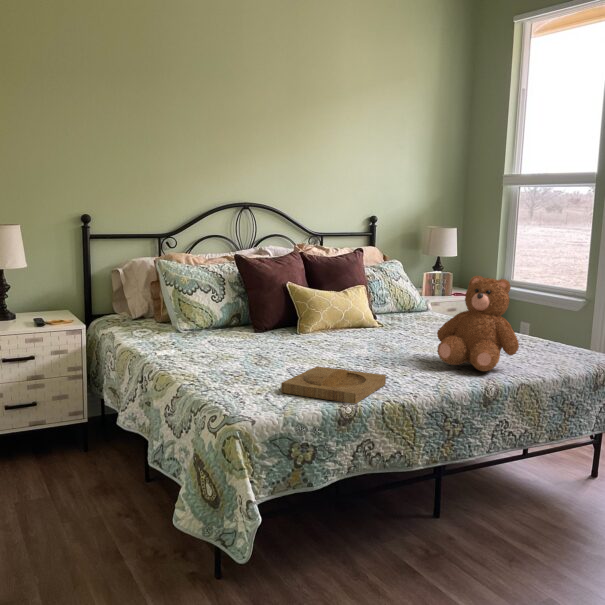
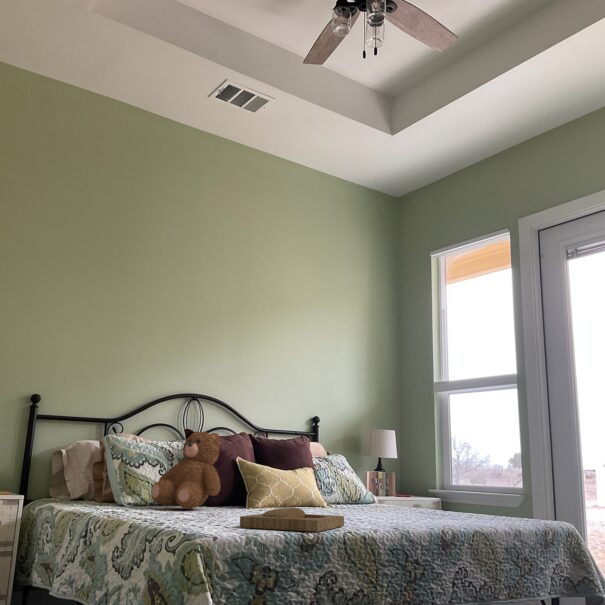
teddy bear: present [437,276,519,371] -> present [151,431,221,509]

